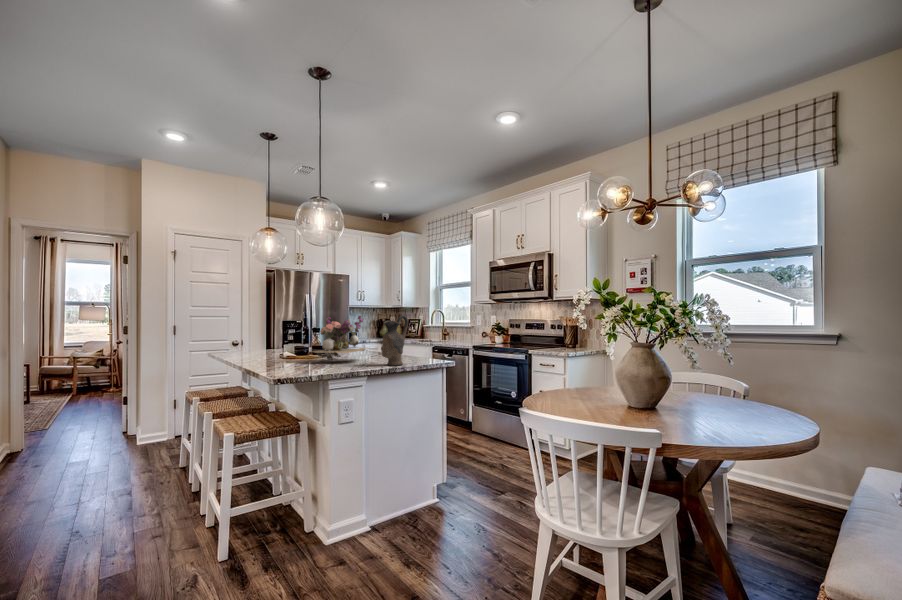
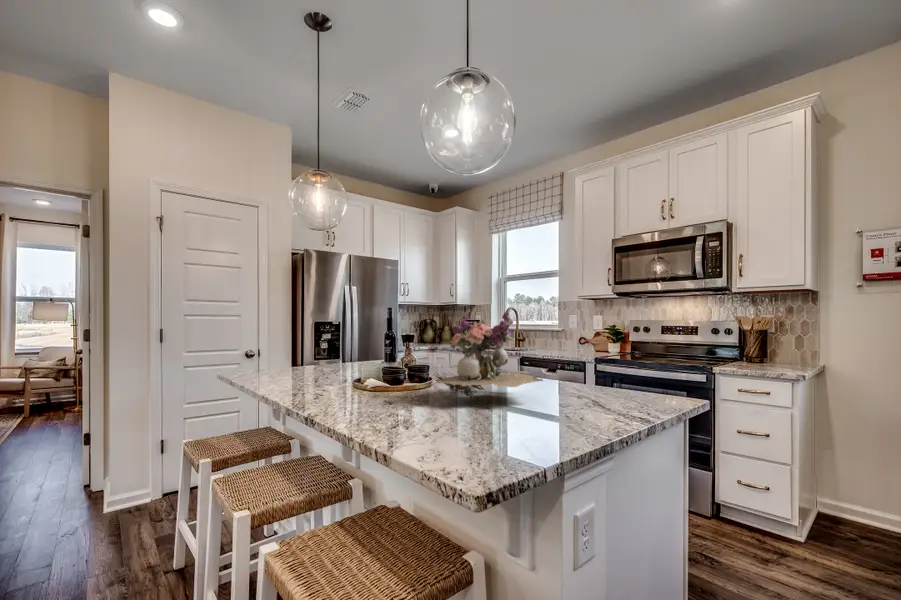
ceramic pitcher: present [381,315,408,365] -> none [595,311,641,414]

